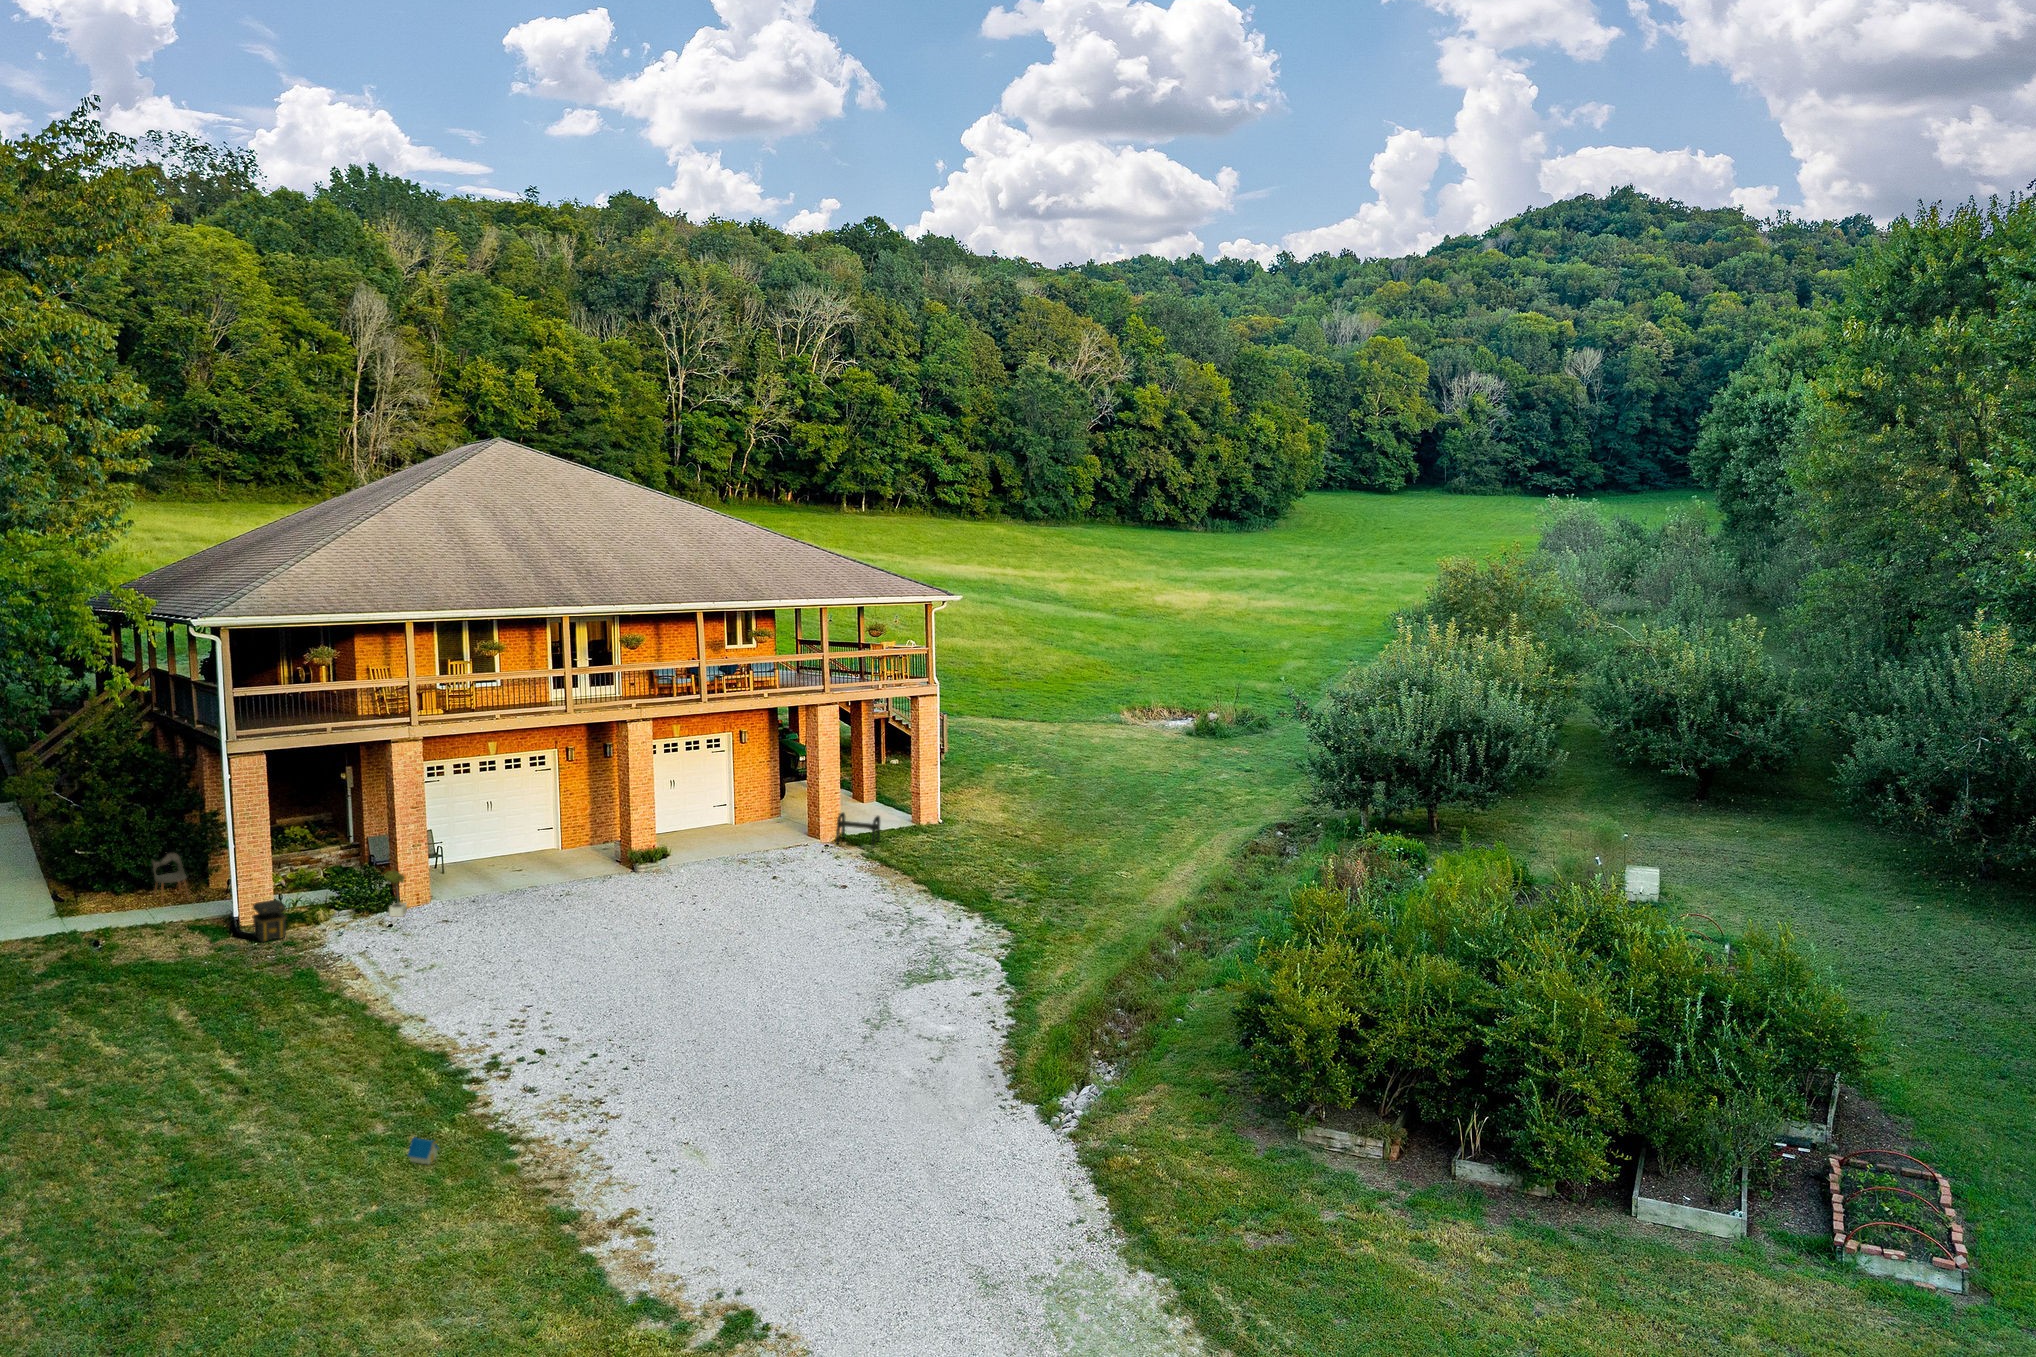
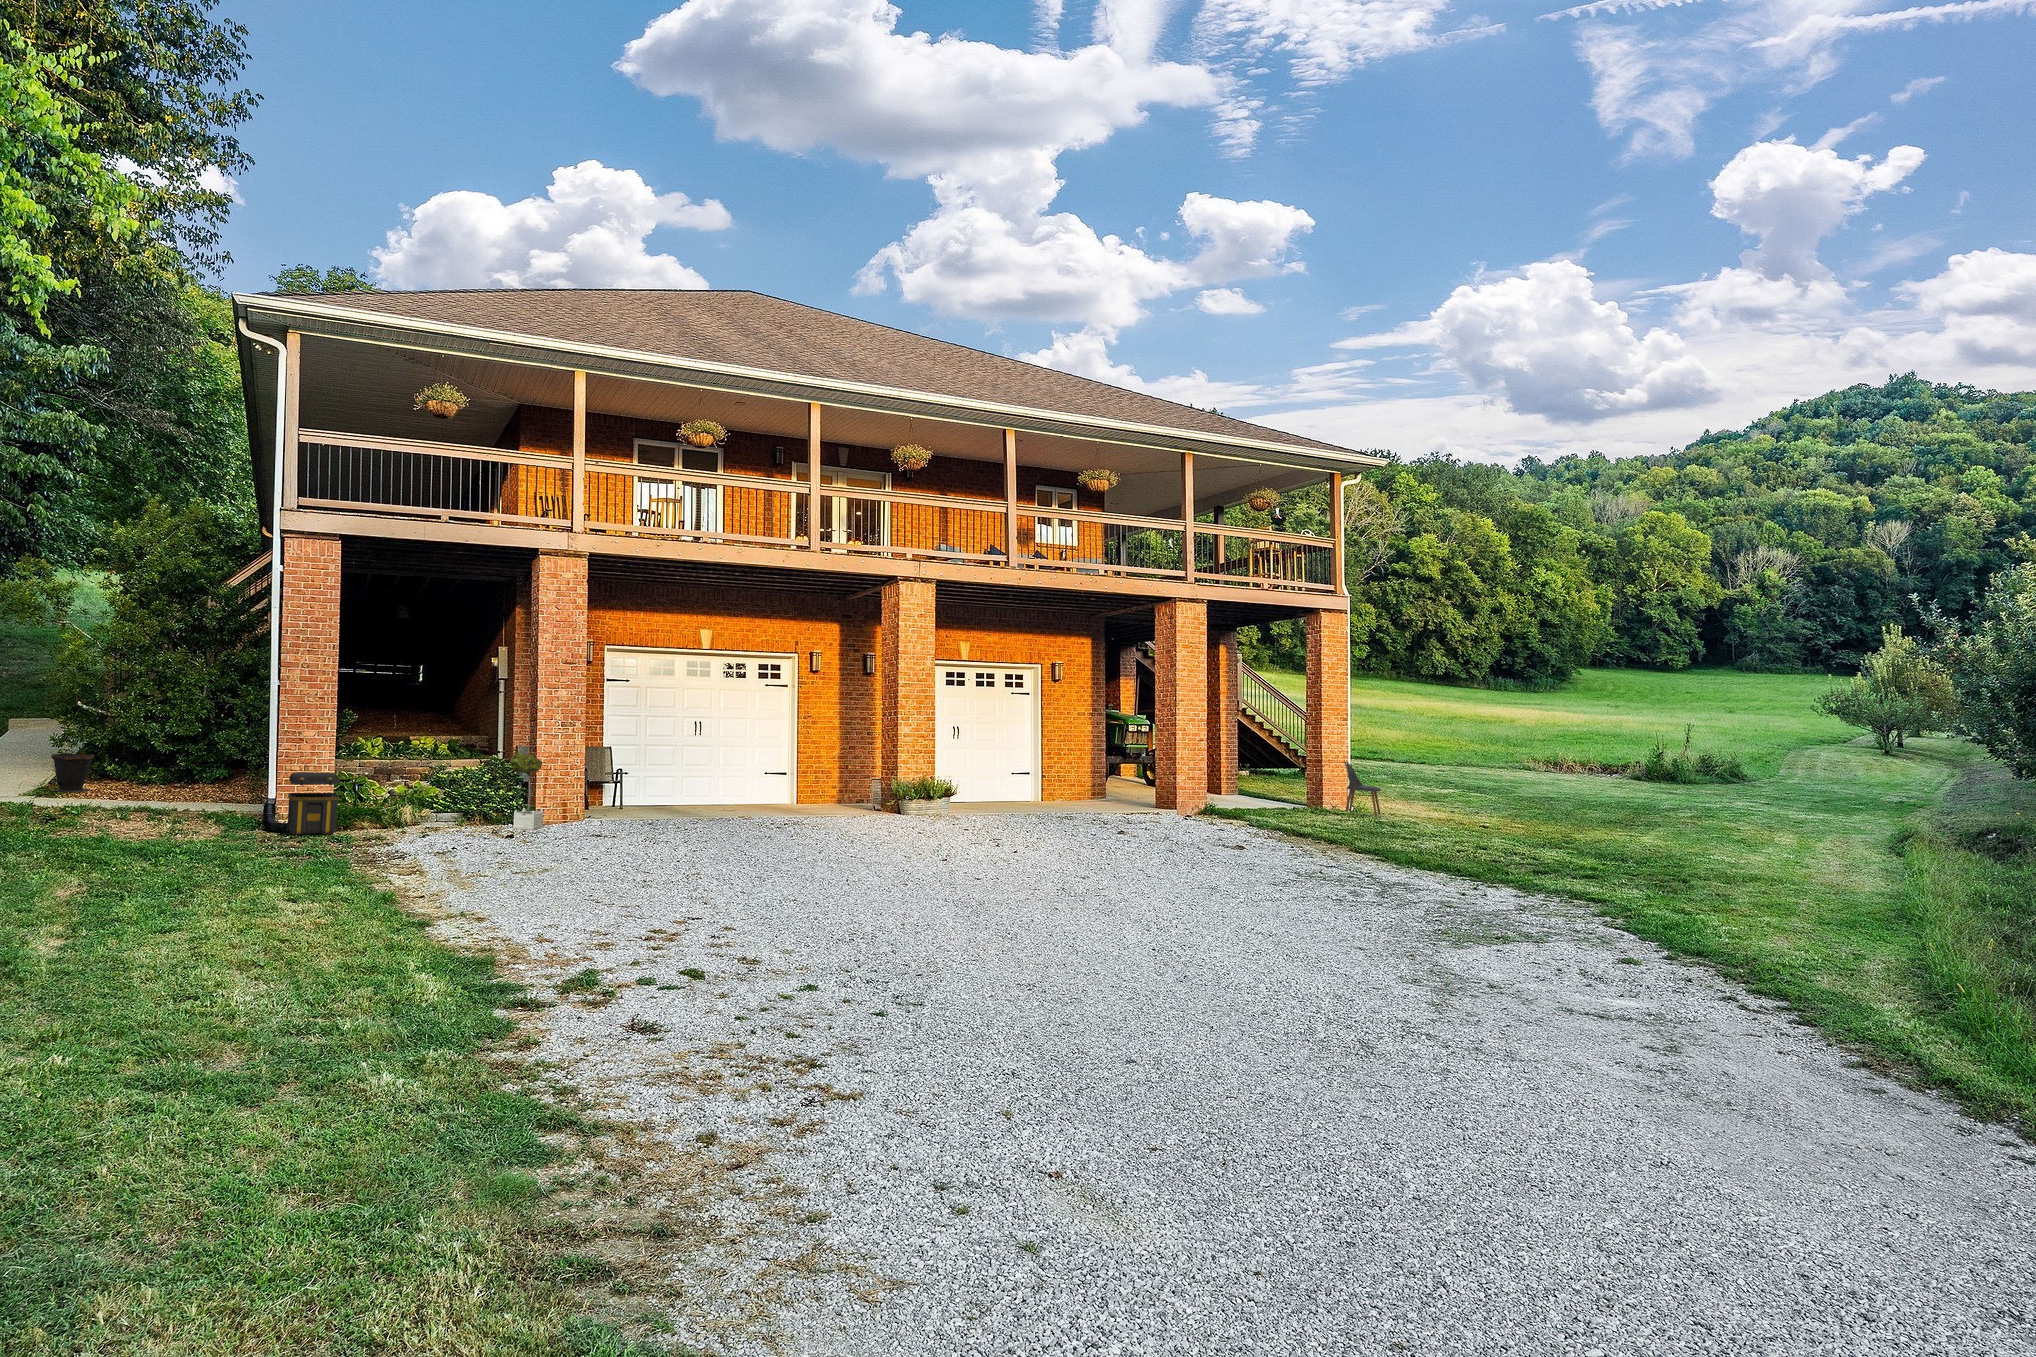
bench: present [836,813,880,847] -> none [1201,766,1269,817]
chair: present [153,852,189,903] -> present [1344,761,1381,817]
bucket: none [56,875,84,904] -> present [51,752,94,792]
toy house: present [407,1137,439,1164] -> none [196,1056,312,1150]

